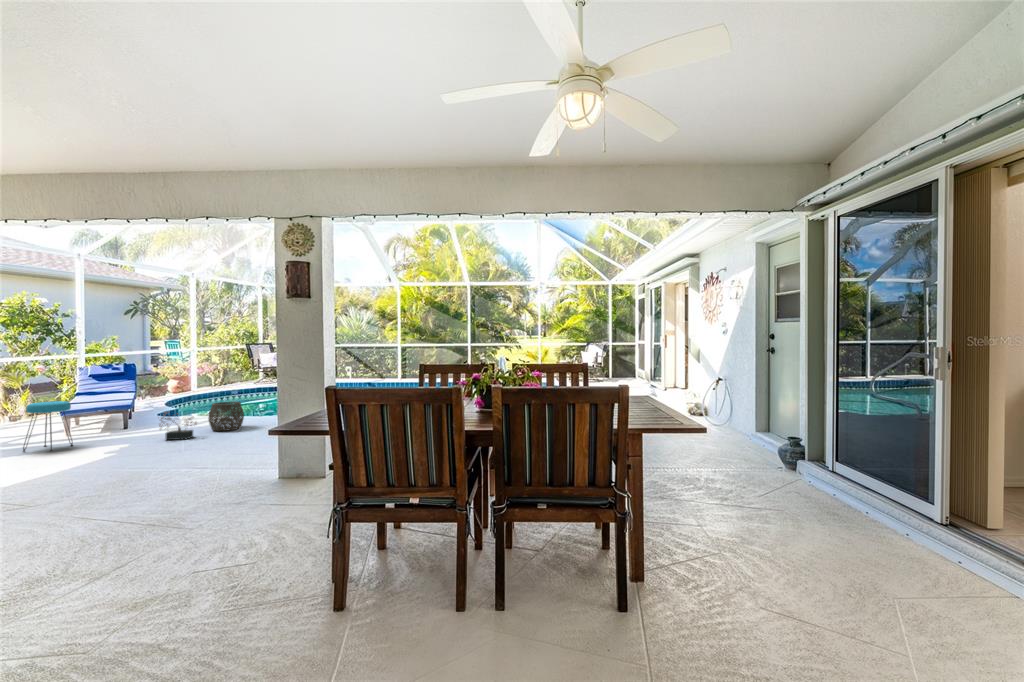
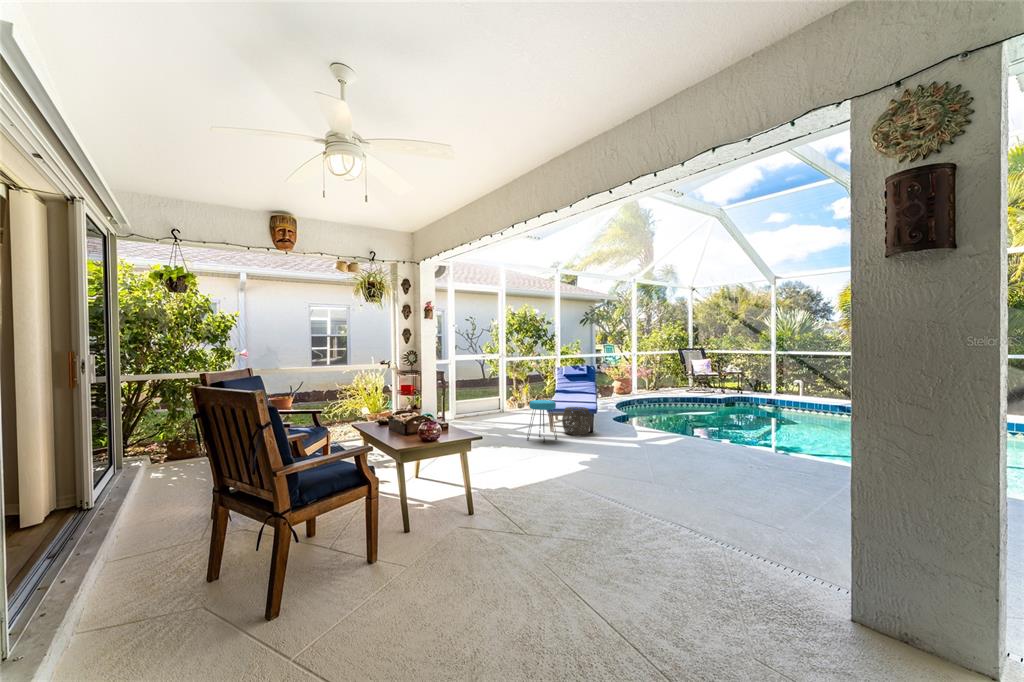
woven basket: present [208,402,244,431] -> present [562,407,591,435]
decorative plant: present [160,412,197,440] -> none [617,418,650,449]

